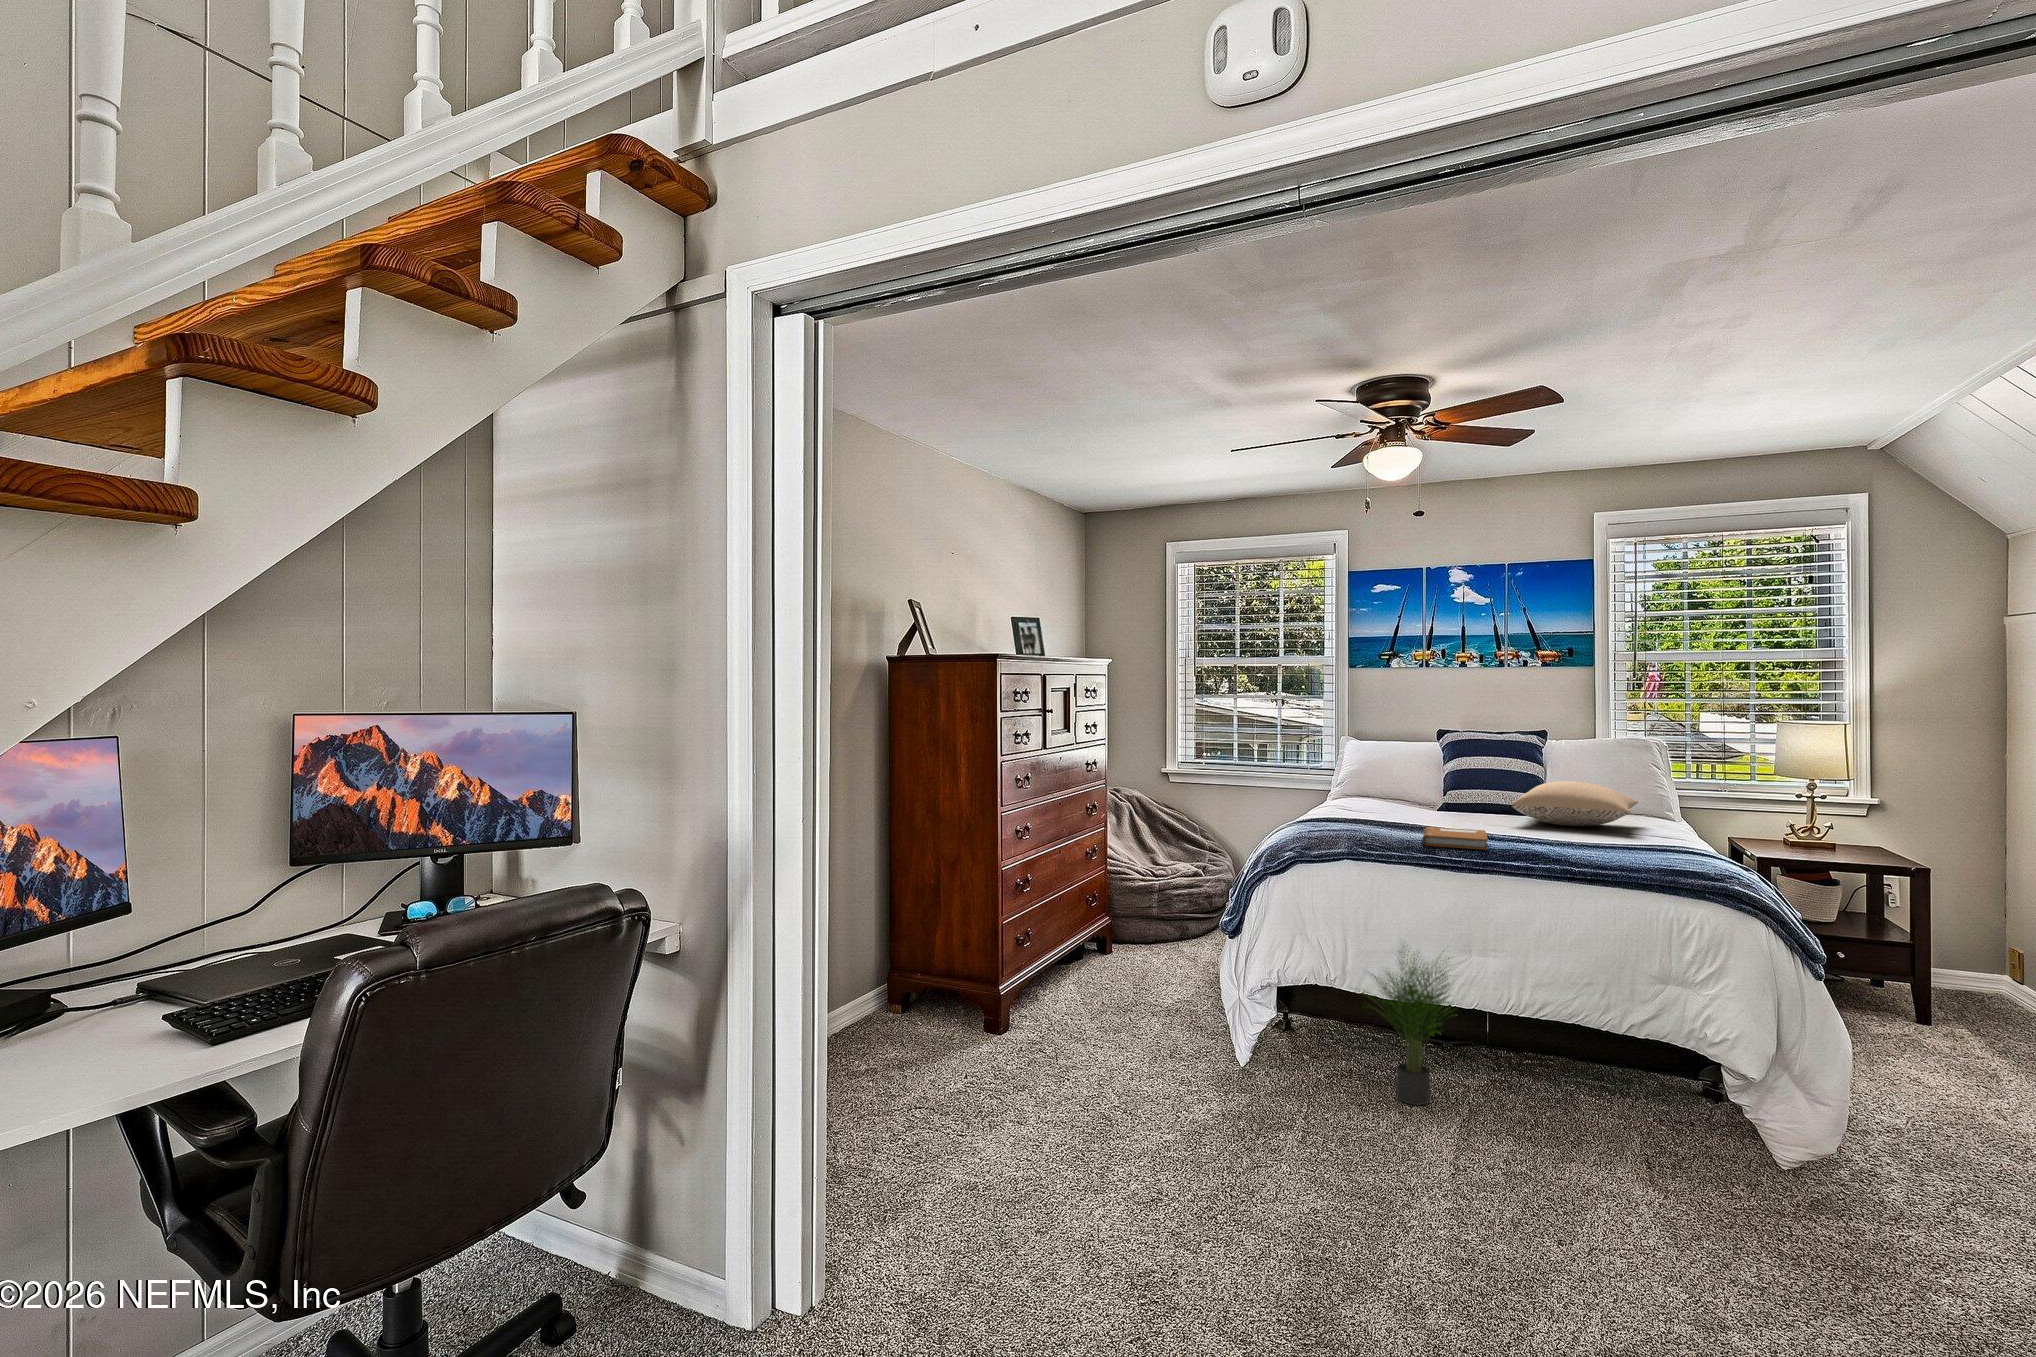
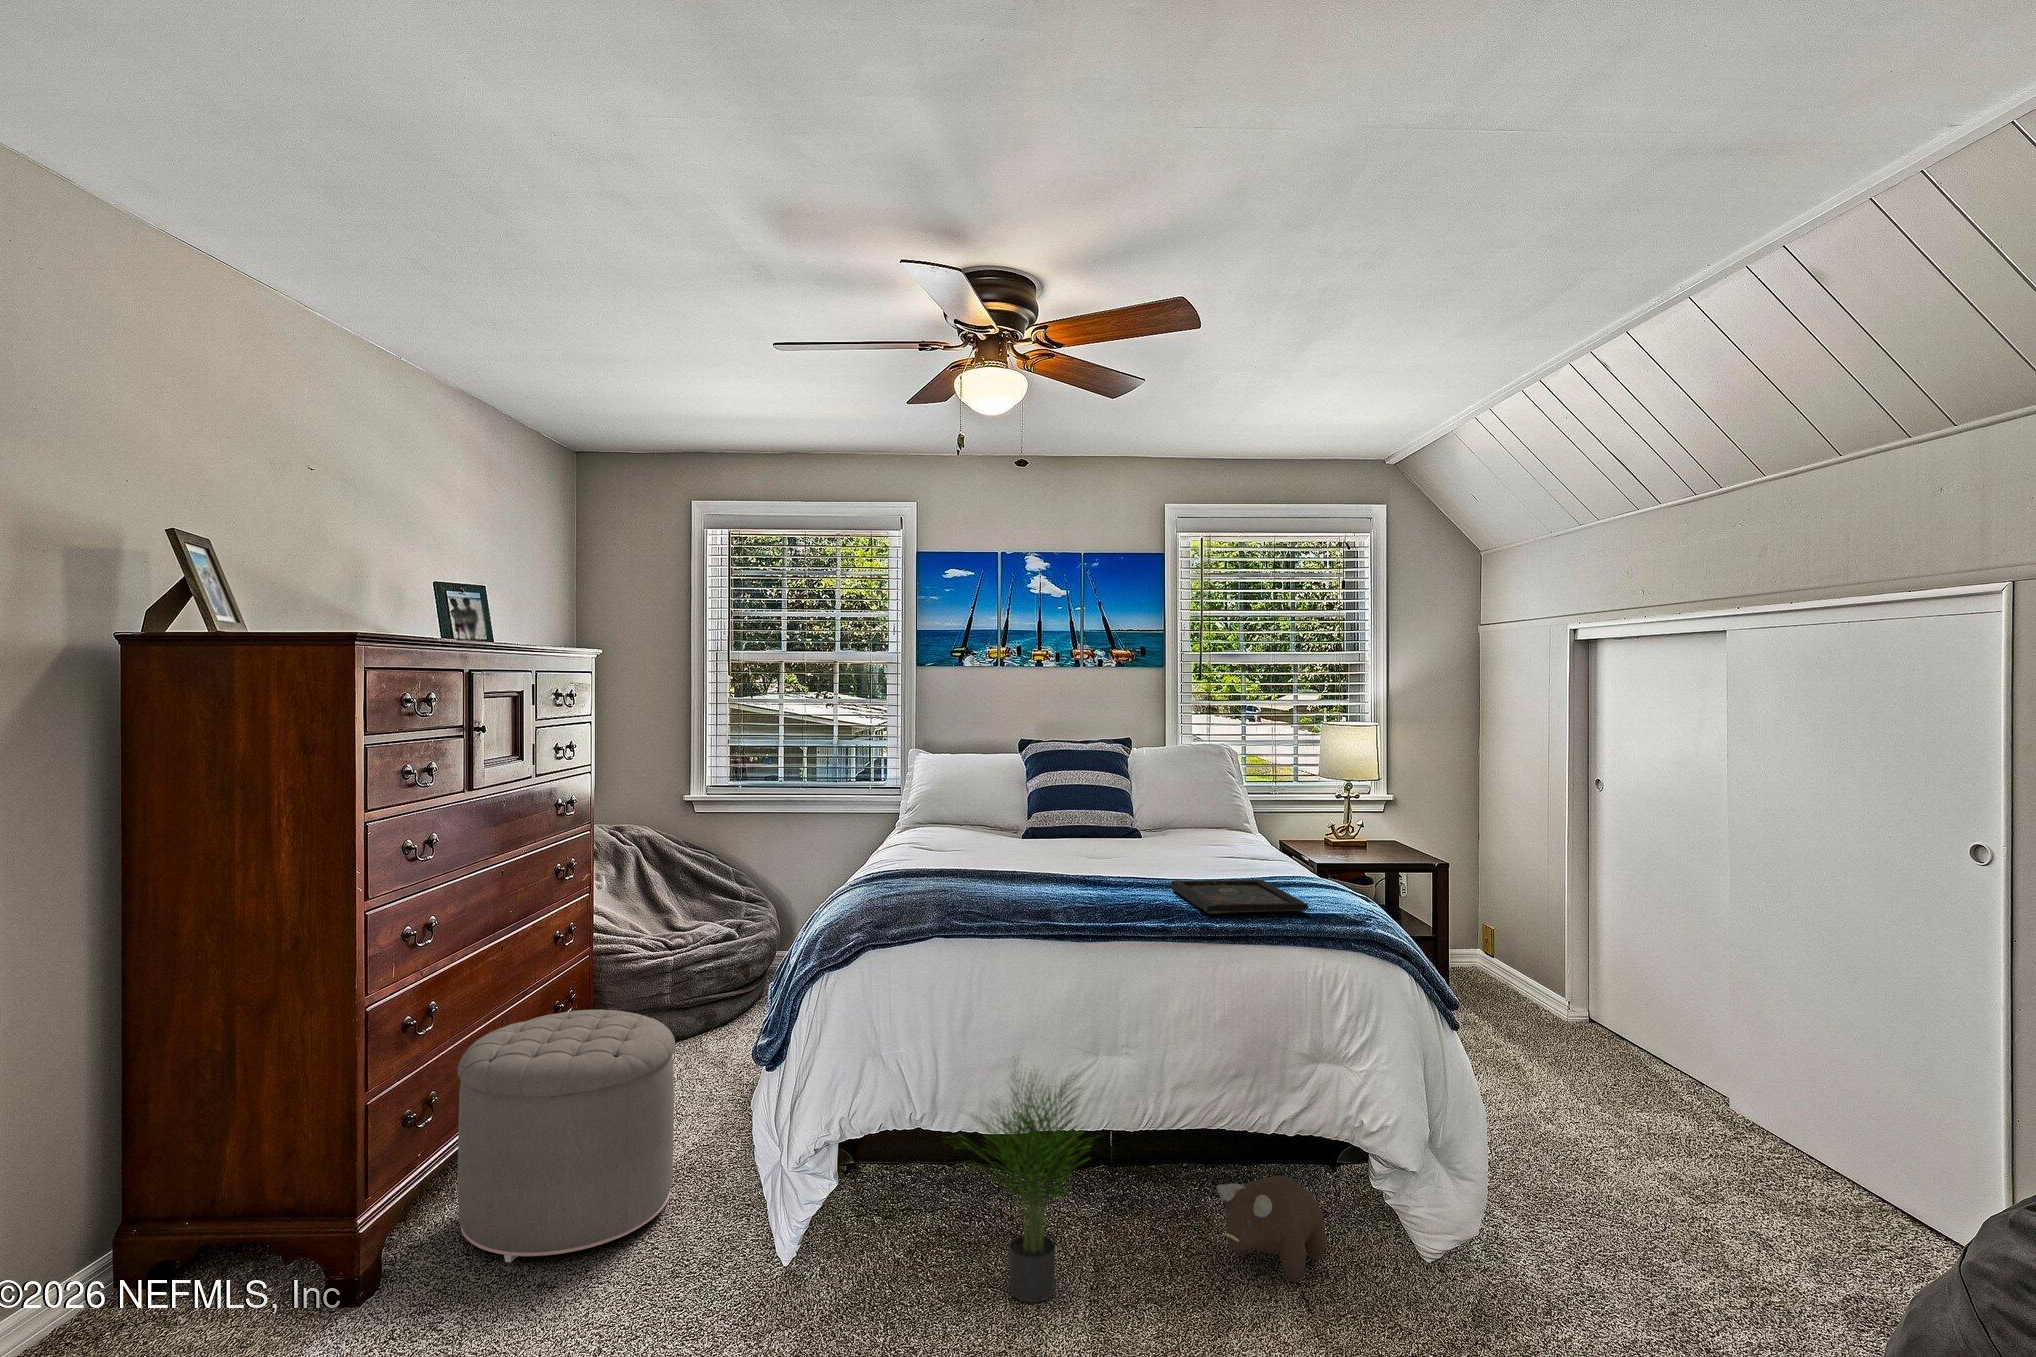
pillow: present [1512,781,1638,826] -> none [1120,804,1250,858]
notebook: present [1423,827,1488,850] -> none [1030,881,1117,913]
tray: none [1544,835,1653,858] -> present [1171,880,1308,913]
ottoman: none [1038,896,1168,1038] -> present [458,1010,675,1262]
plush toy: none [1559,1048,1655,1127] -> present [1216,1176,1326,1283]

